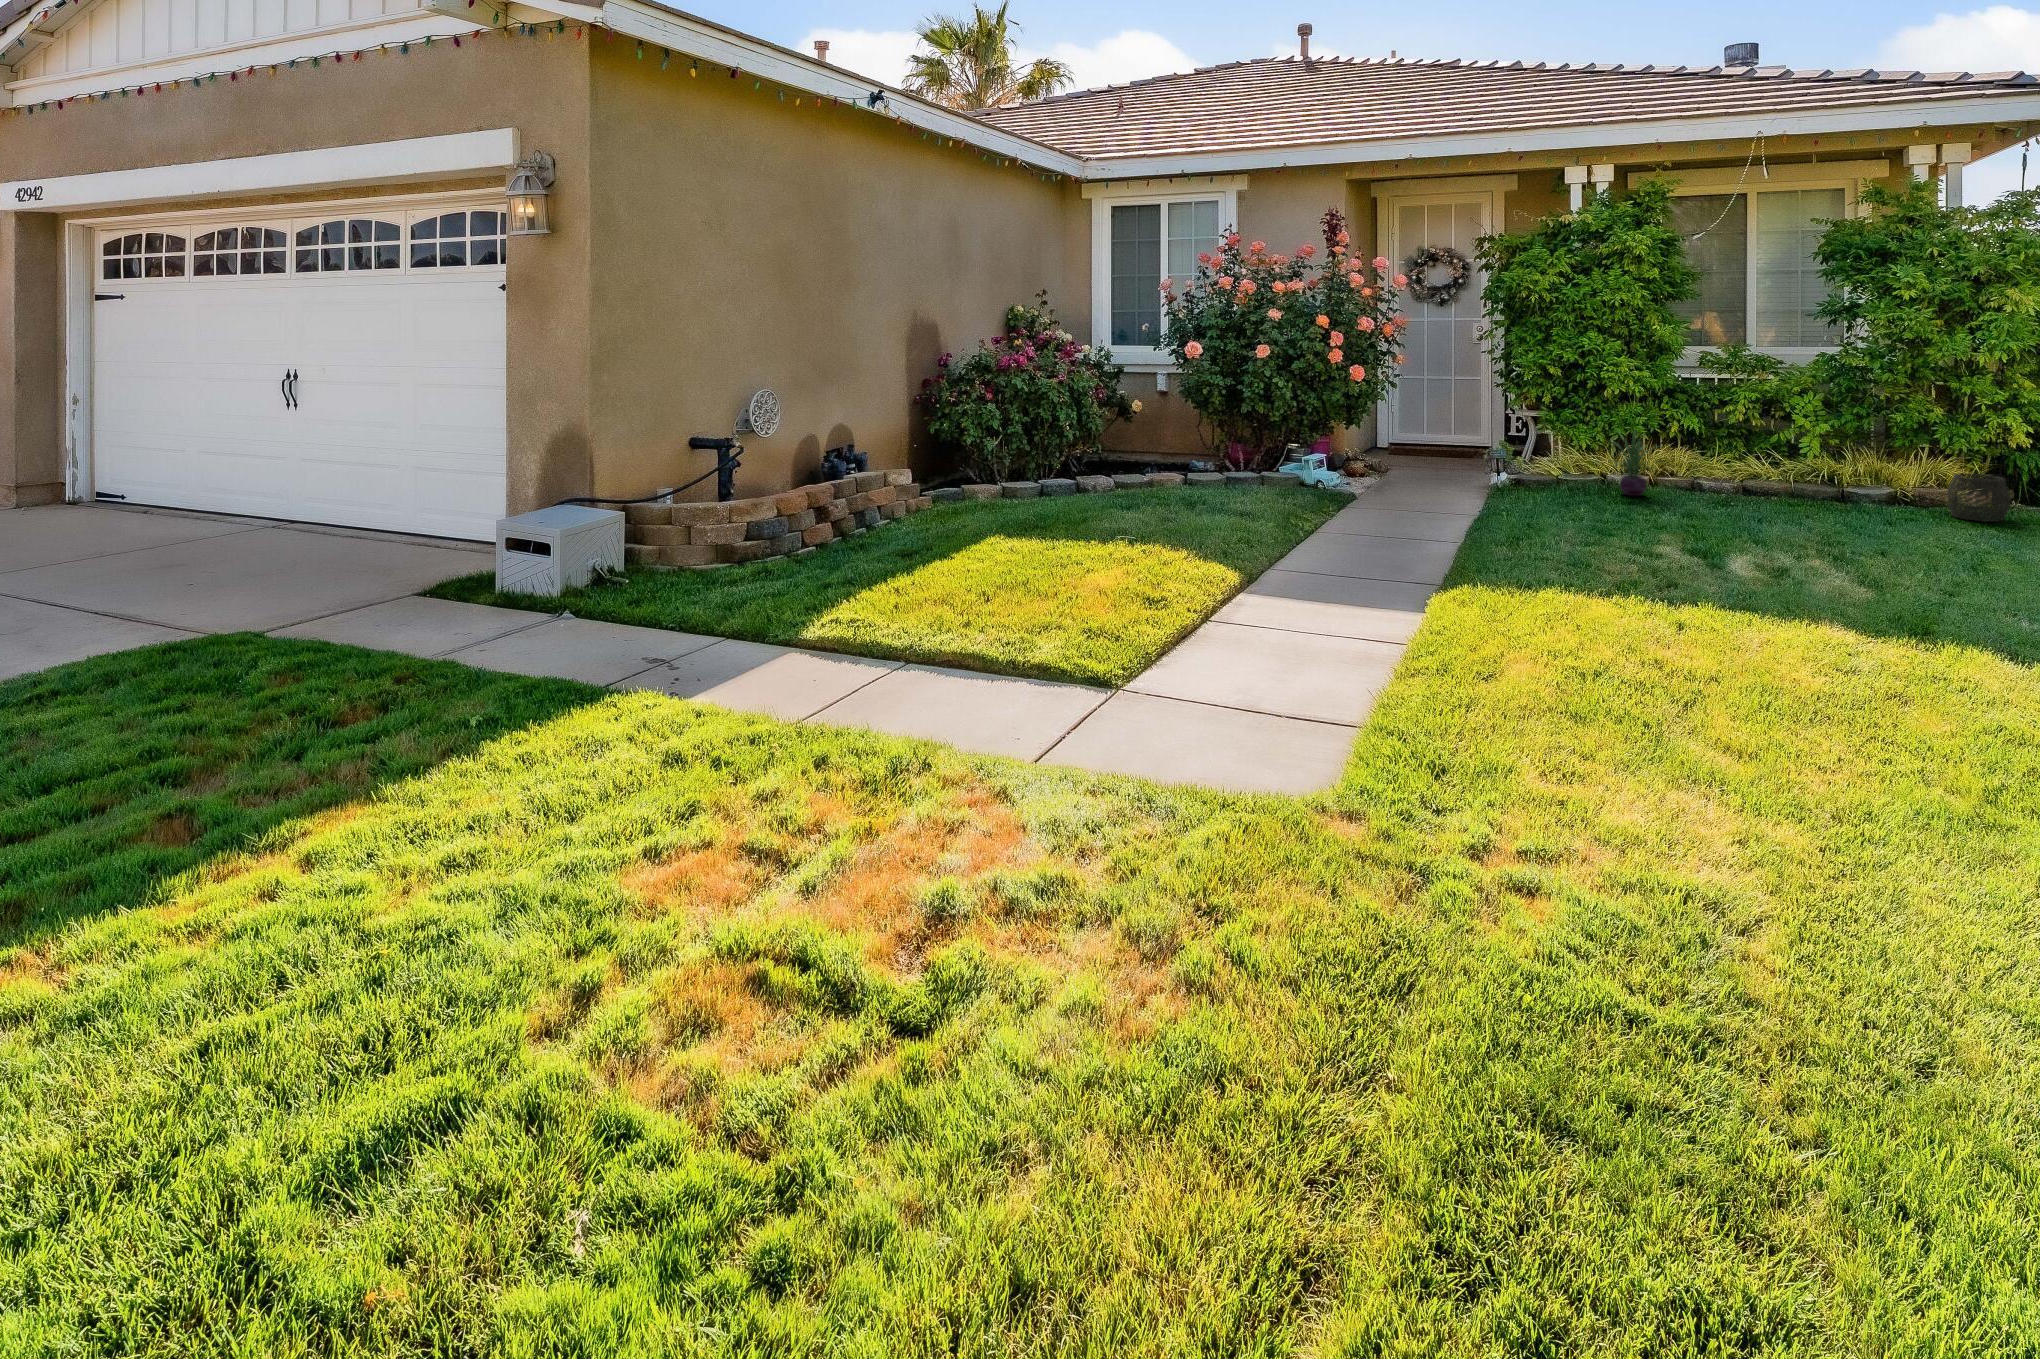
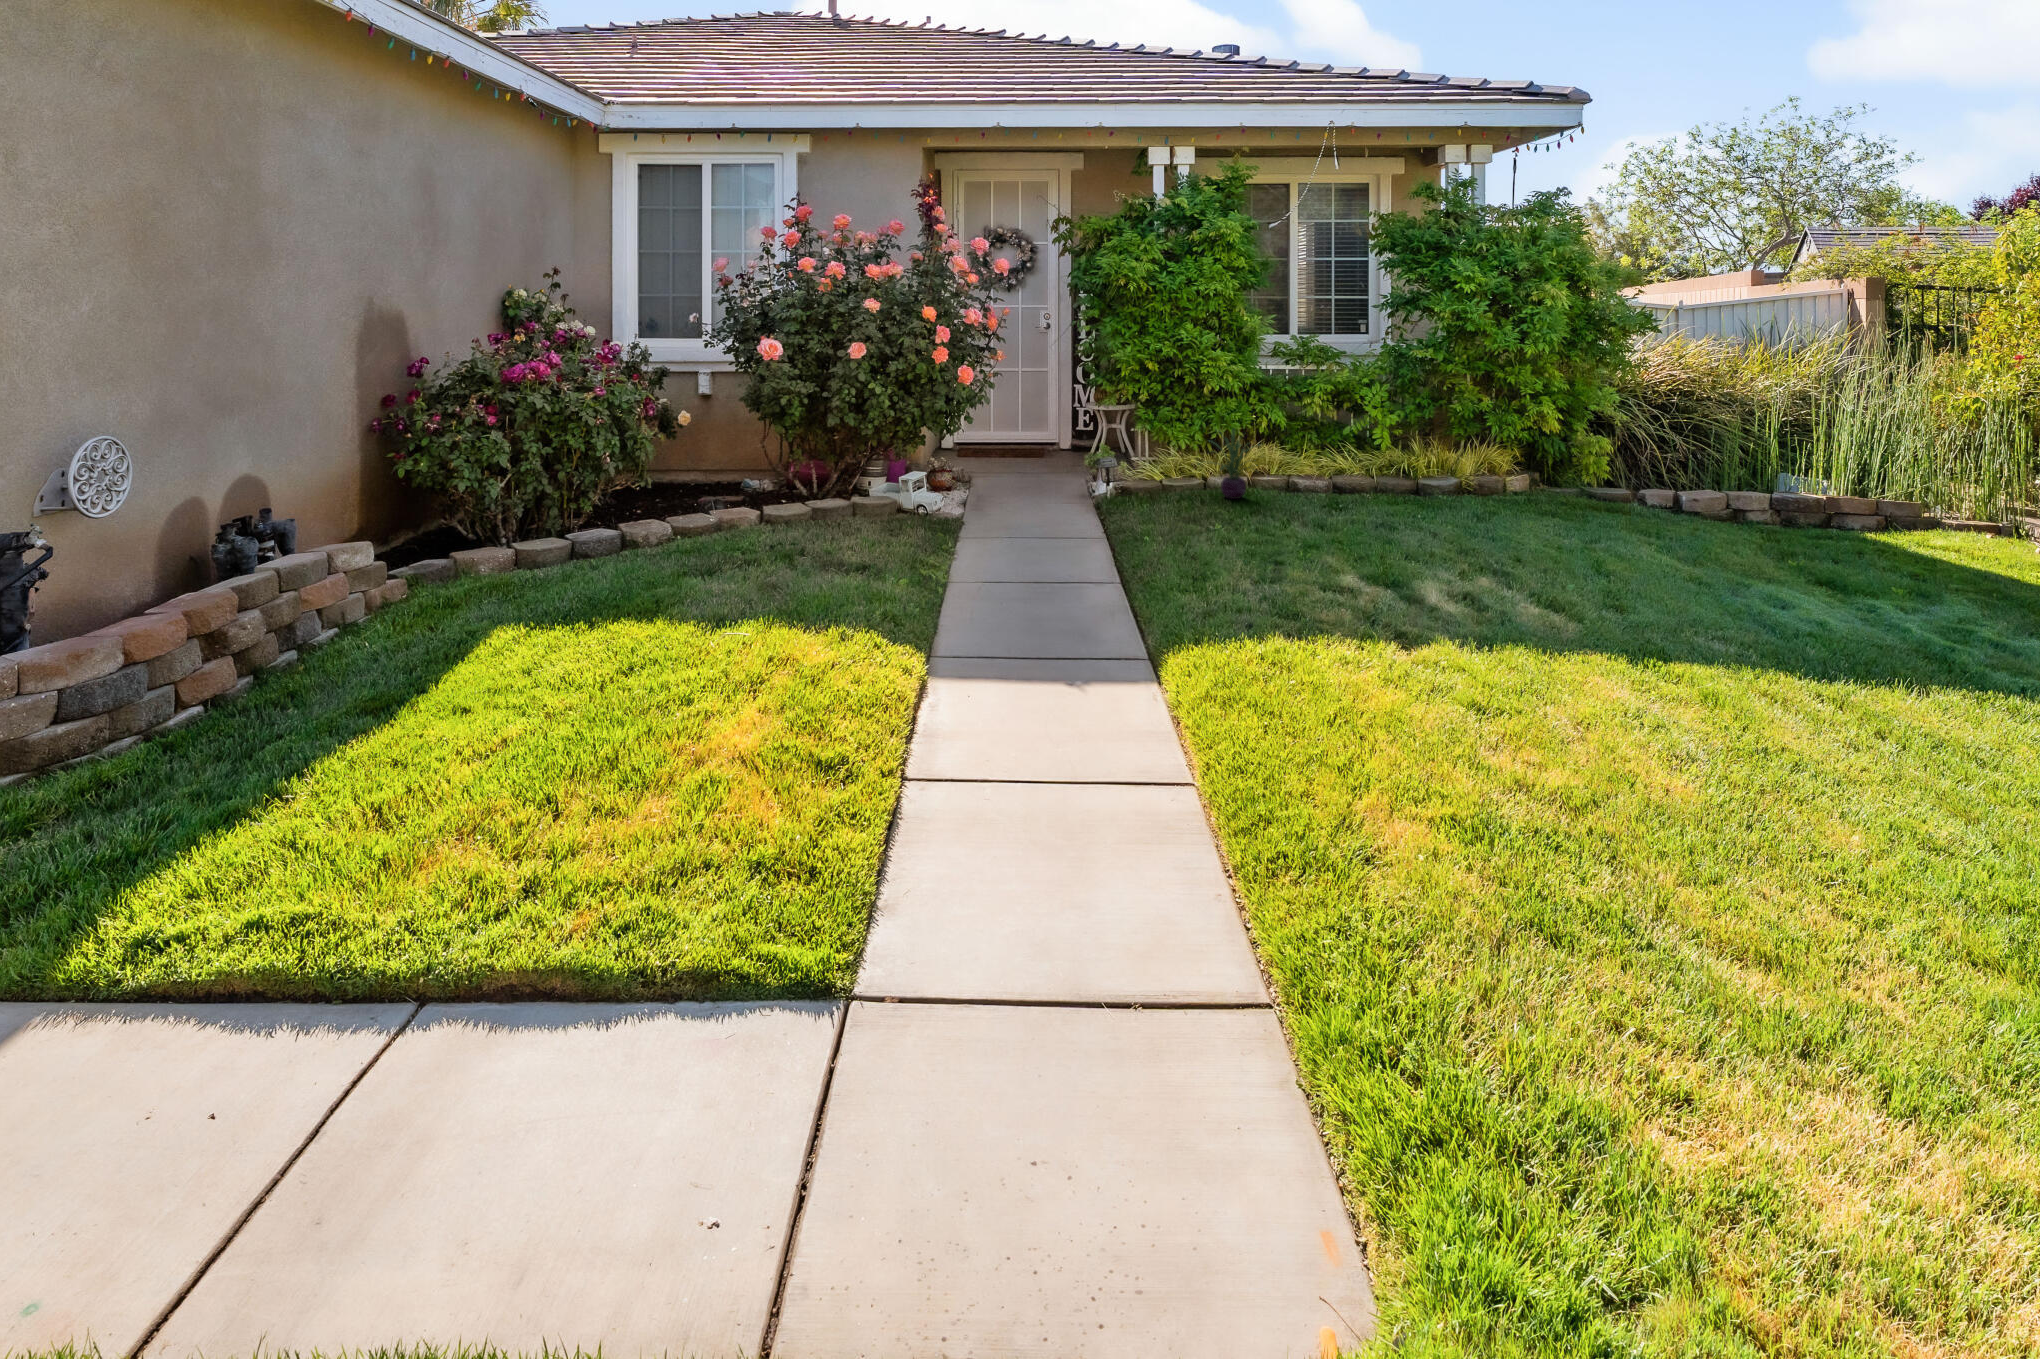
woven basket: present [1947,474,2011,522] -> none [1496,459,1548,506]

